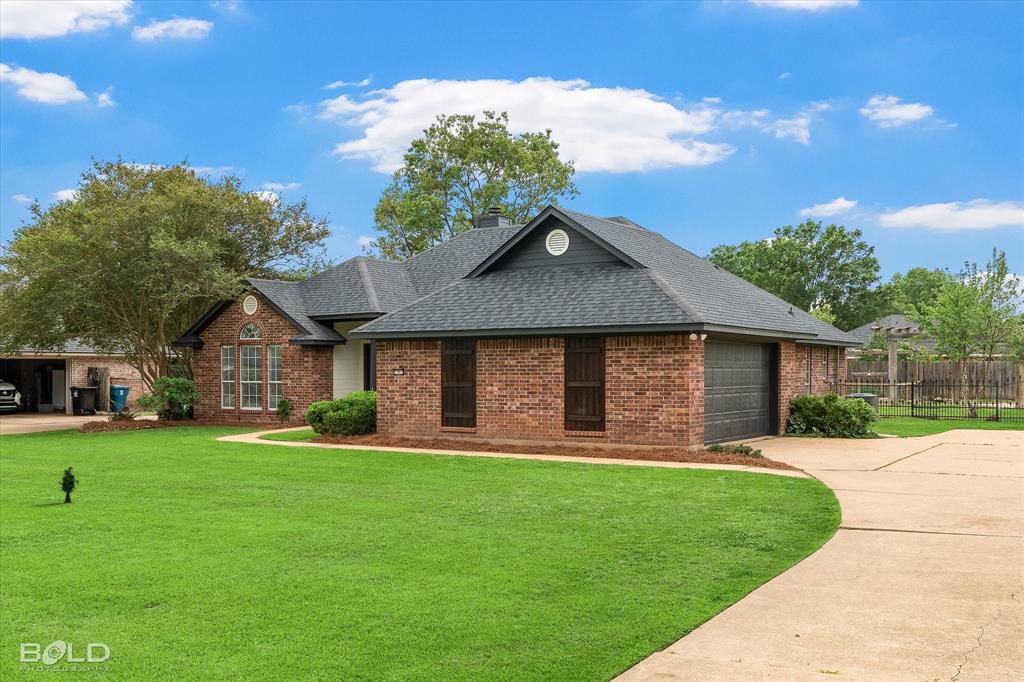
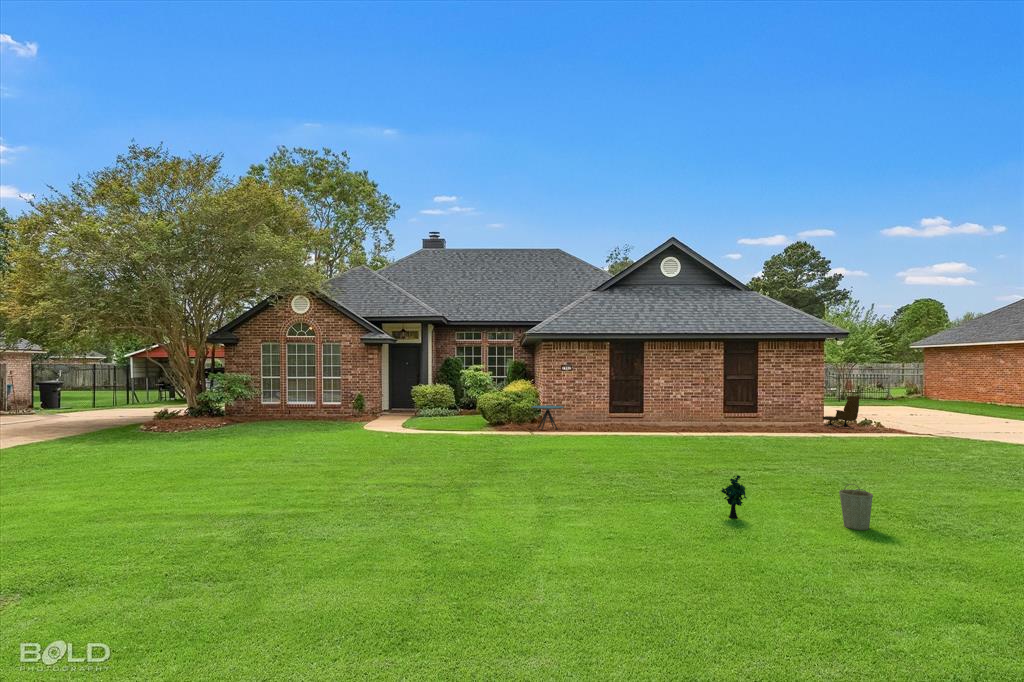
lounge chair: none [685,411,714,457] -> present [823,396,860,429]
round table: none [338,415,376,443] -> present [531,405,564,430]
basket: none [88,477,116,515] -> present [839,484,873,530]

